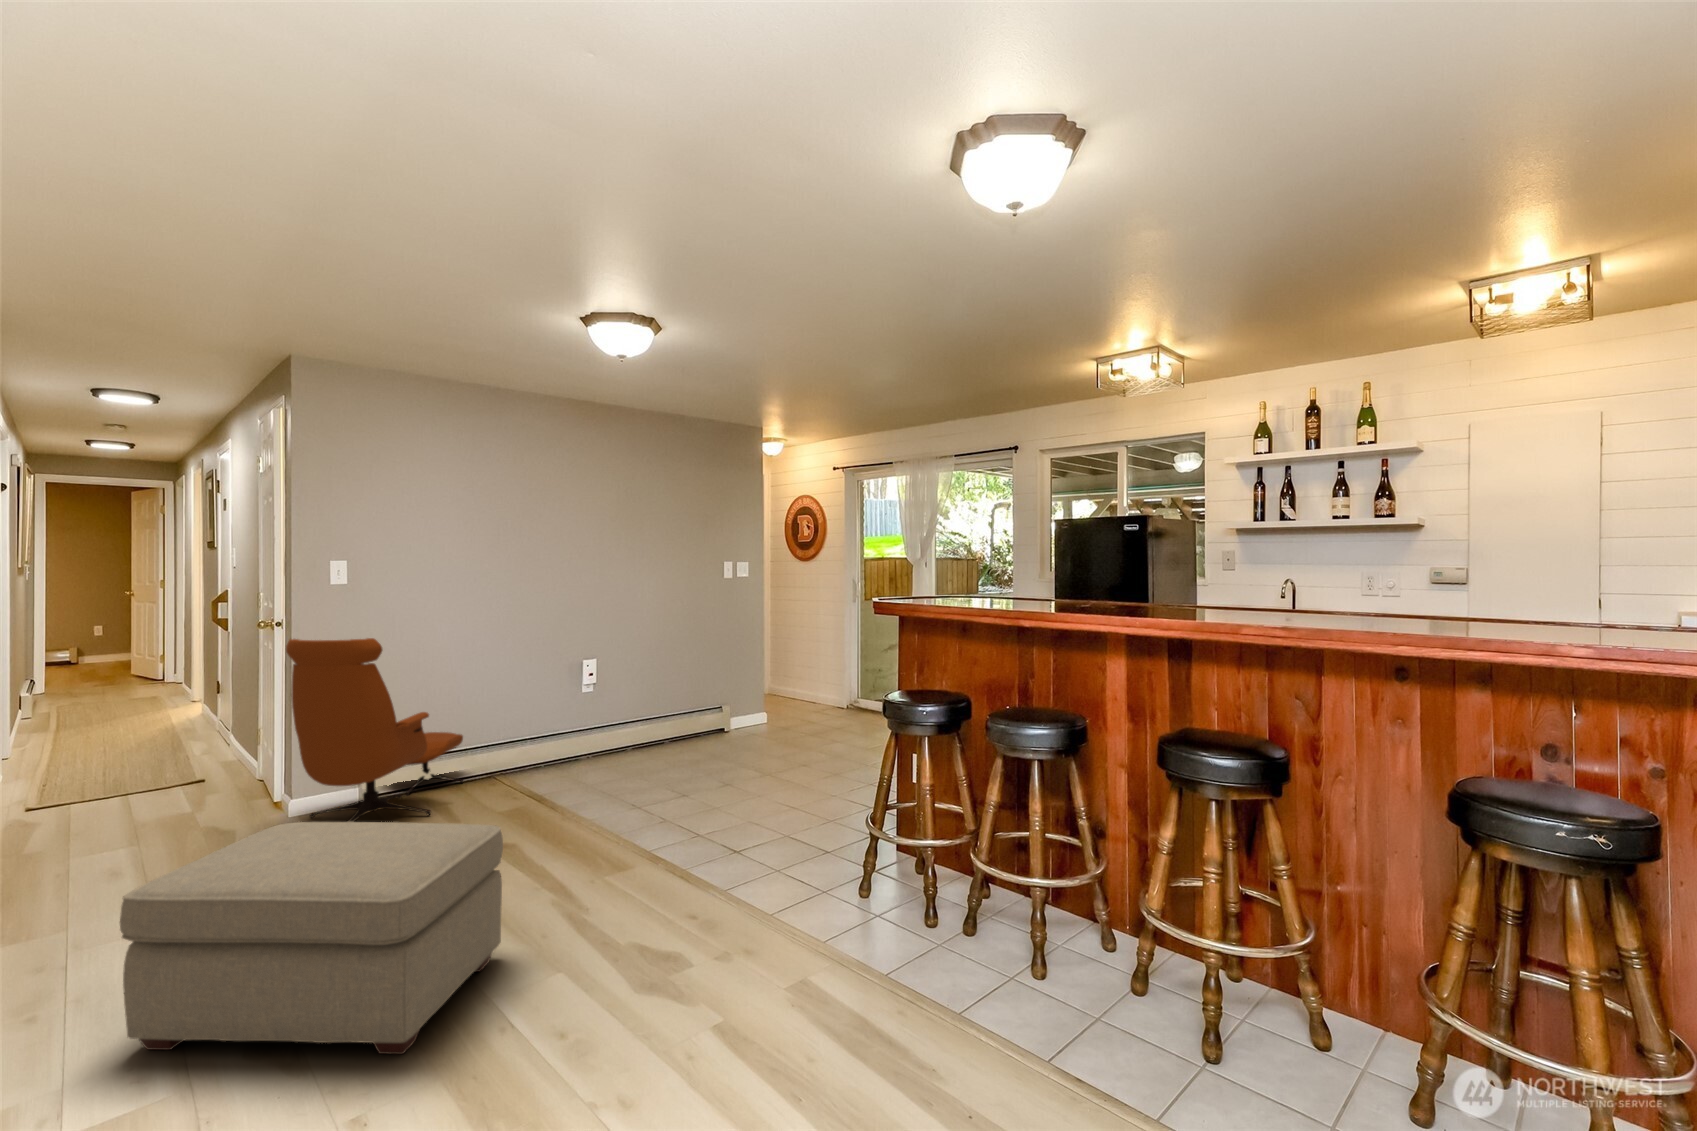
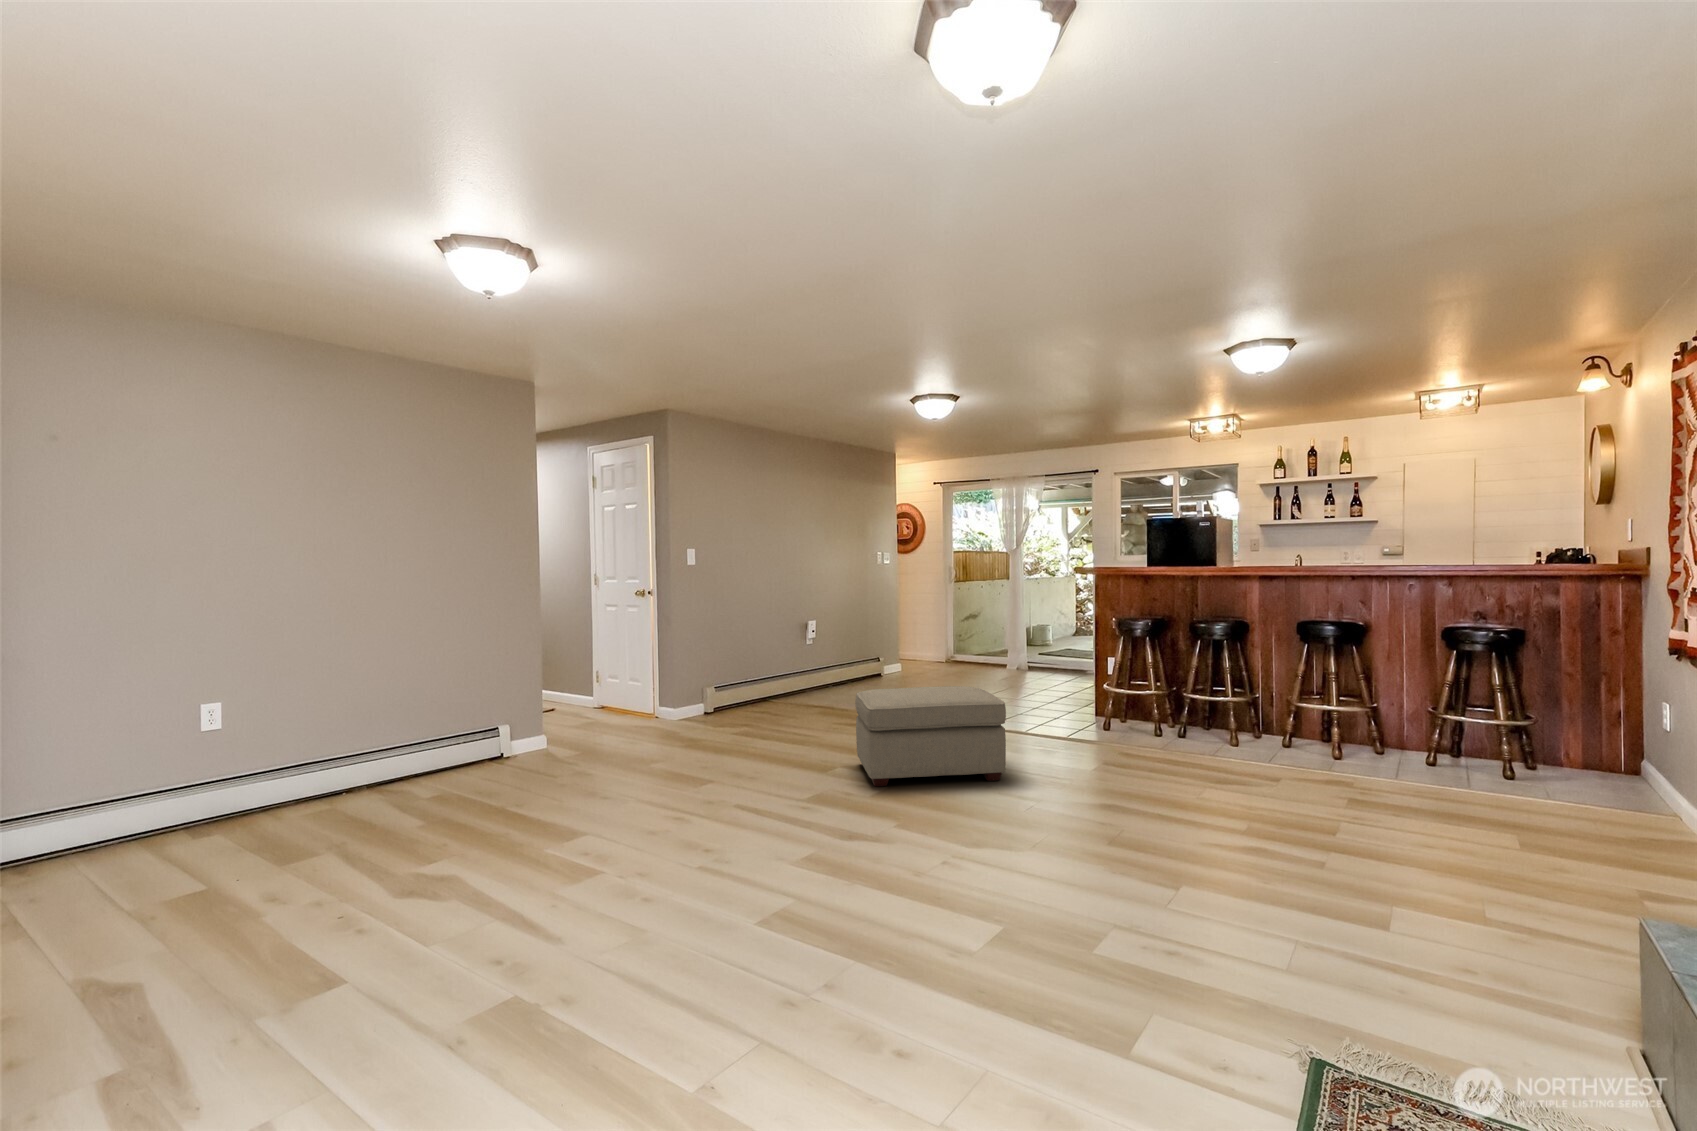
lounge chair: present [286,638,463,822] -> none [723,601,800,731]

